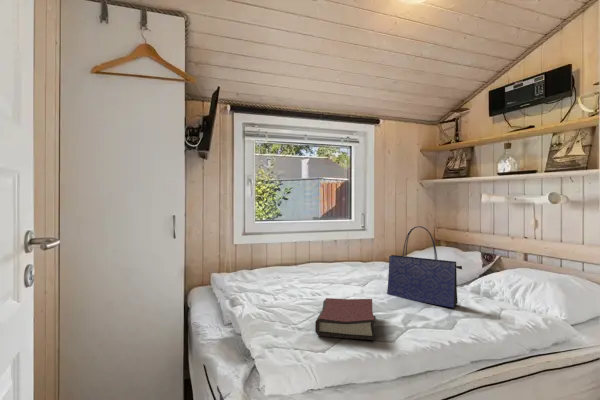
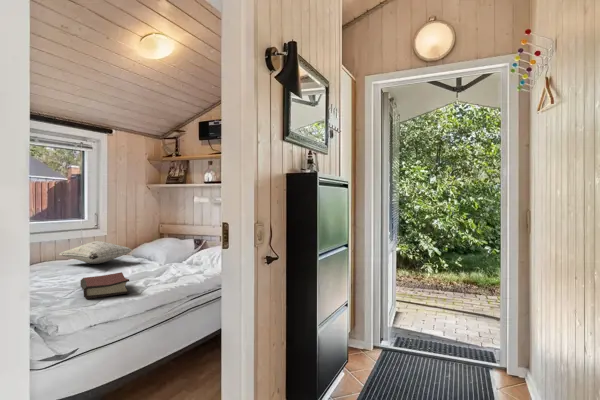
tote bag: present [387,226,462,308] -> none [128,220,182,274]
pillow: none [322,246,398,273] -> present [59,241,132,264]

